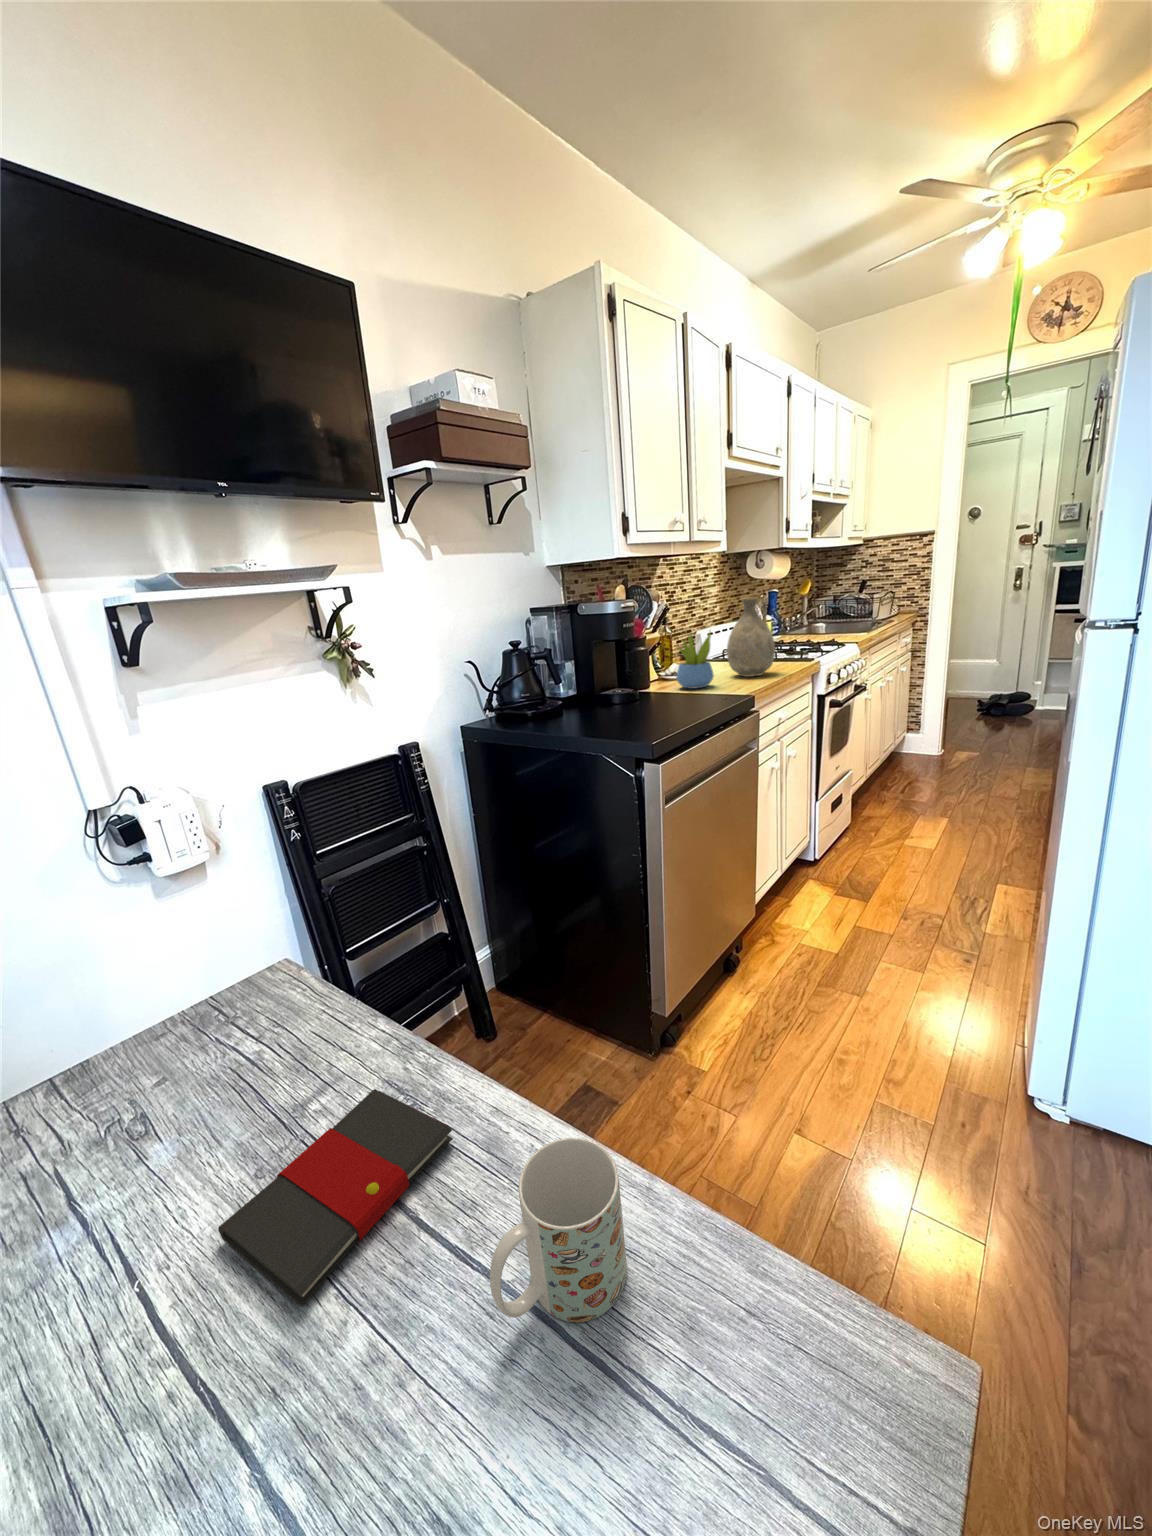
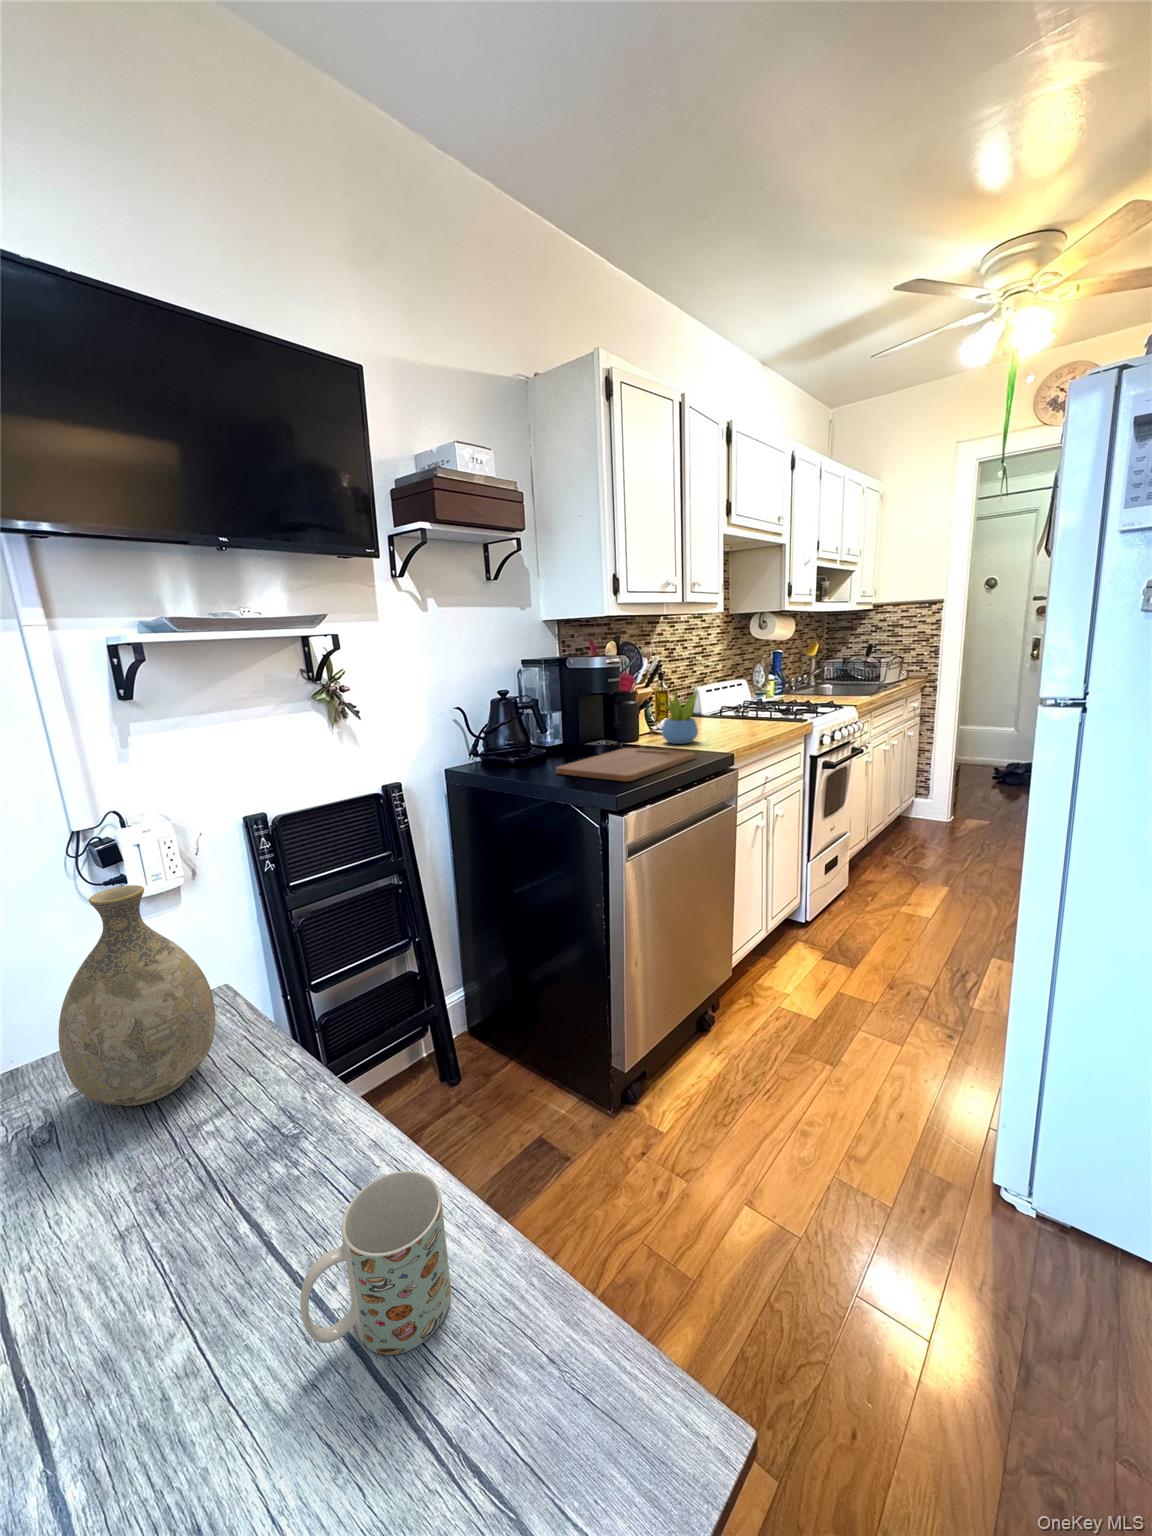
vase: present [727,598,775,677] -> present [59,885,216,1106]
cutting board: none [581,695,718,728] -> present [556,748,695,781]
book: present [218,1089,453,1306] -> none [83,1115,326,1316]

